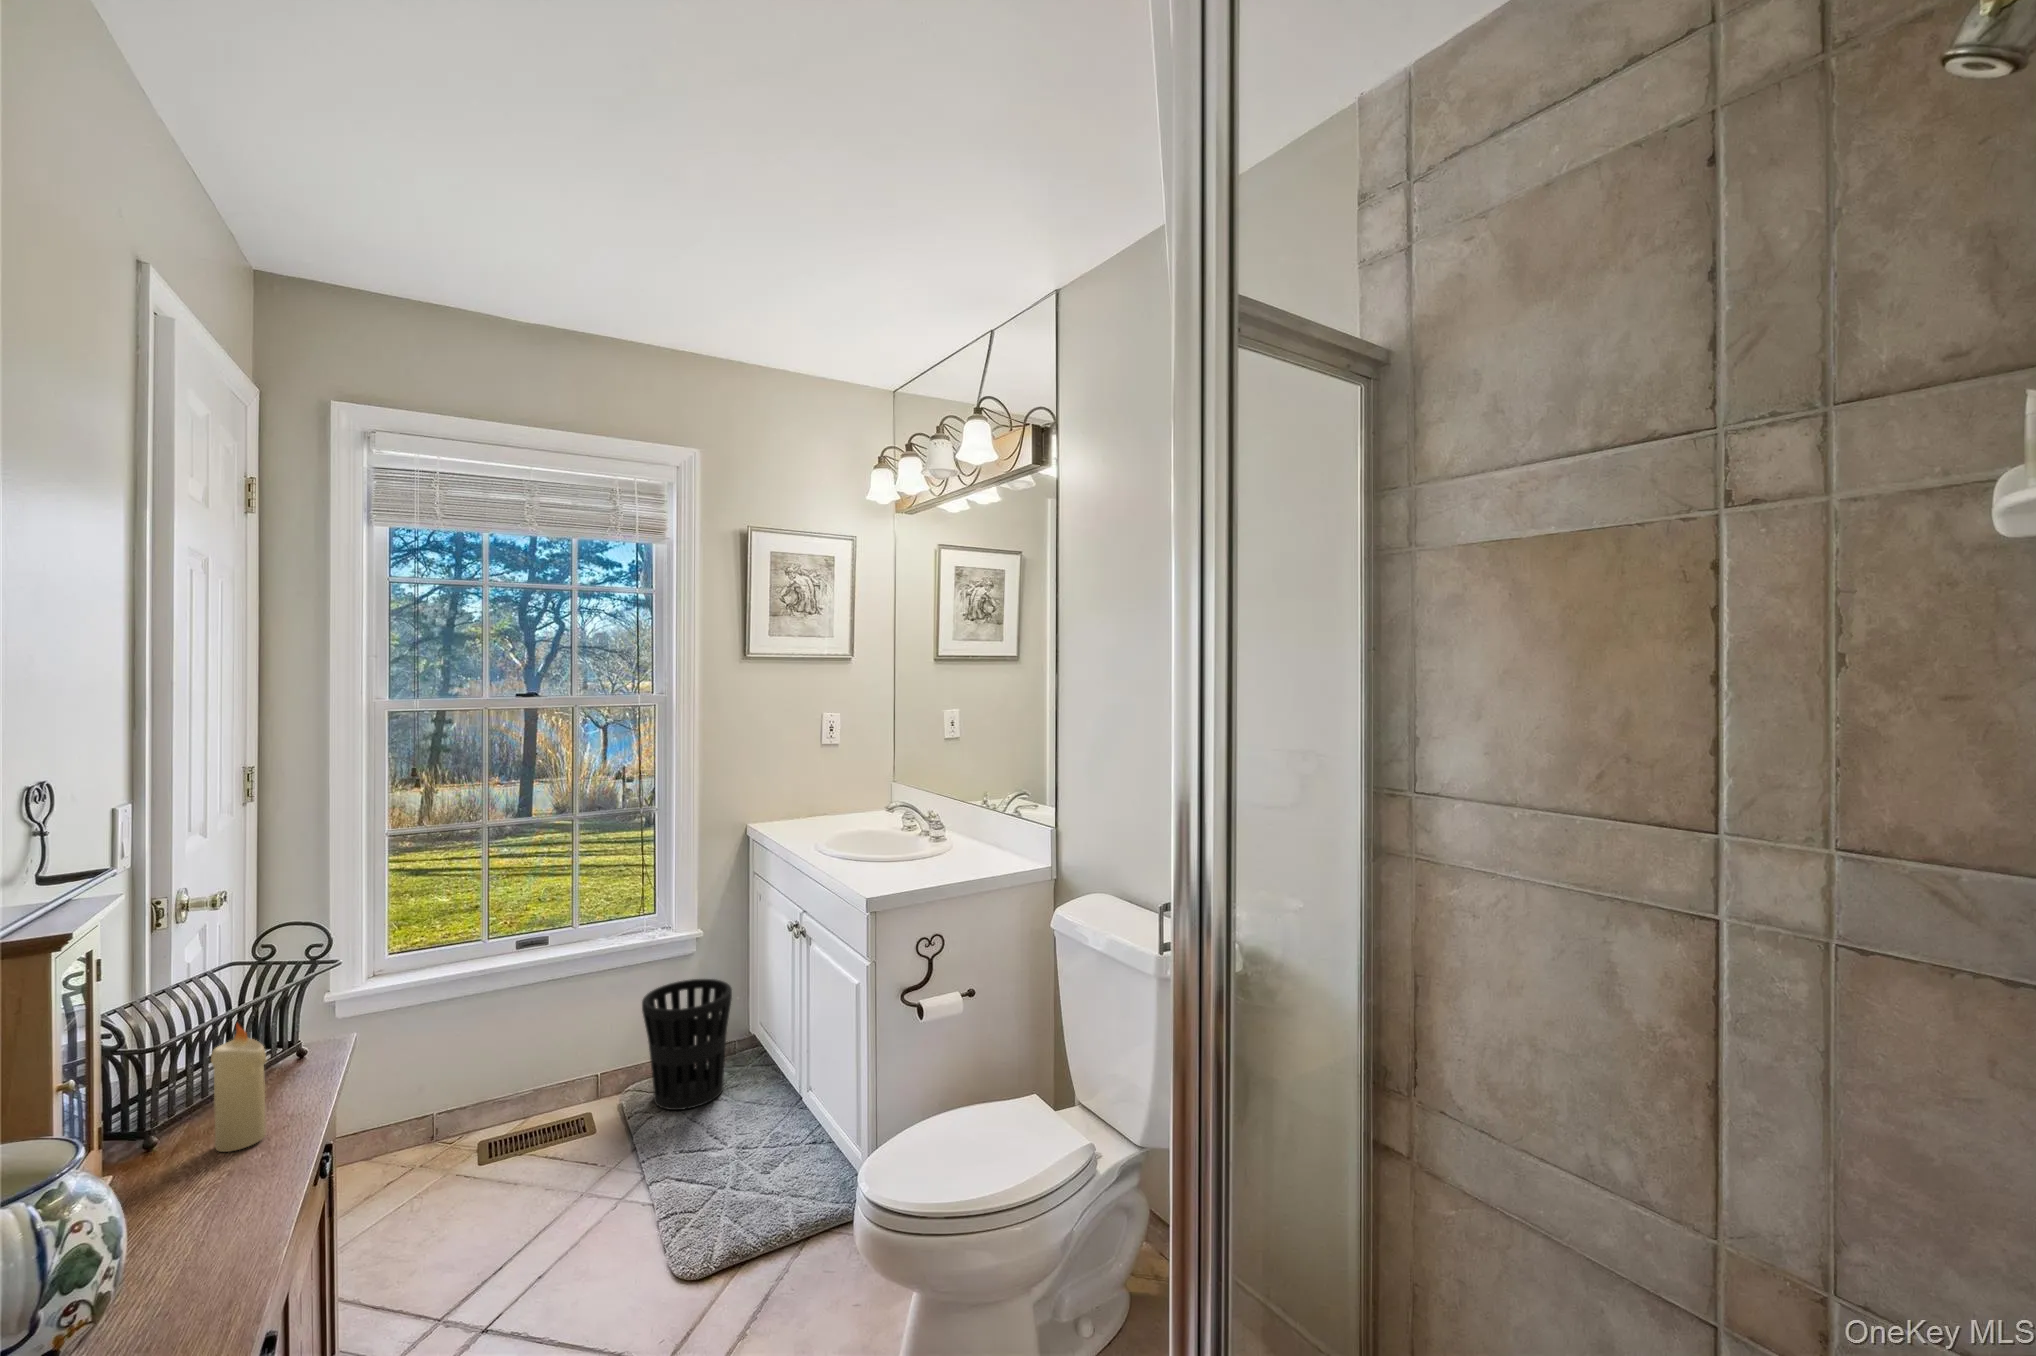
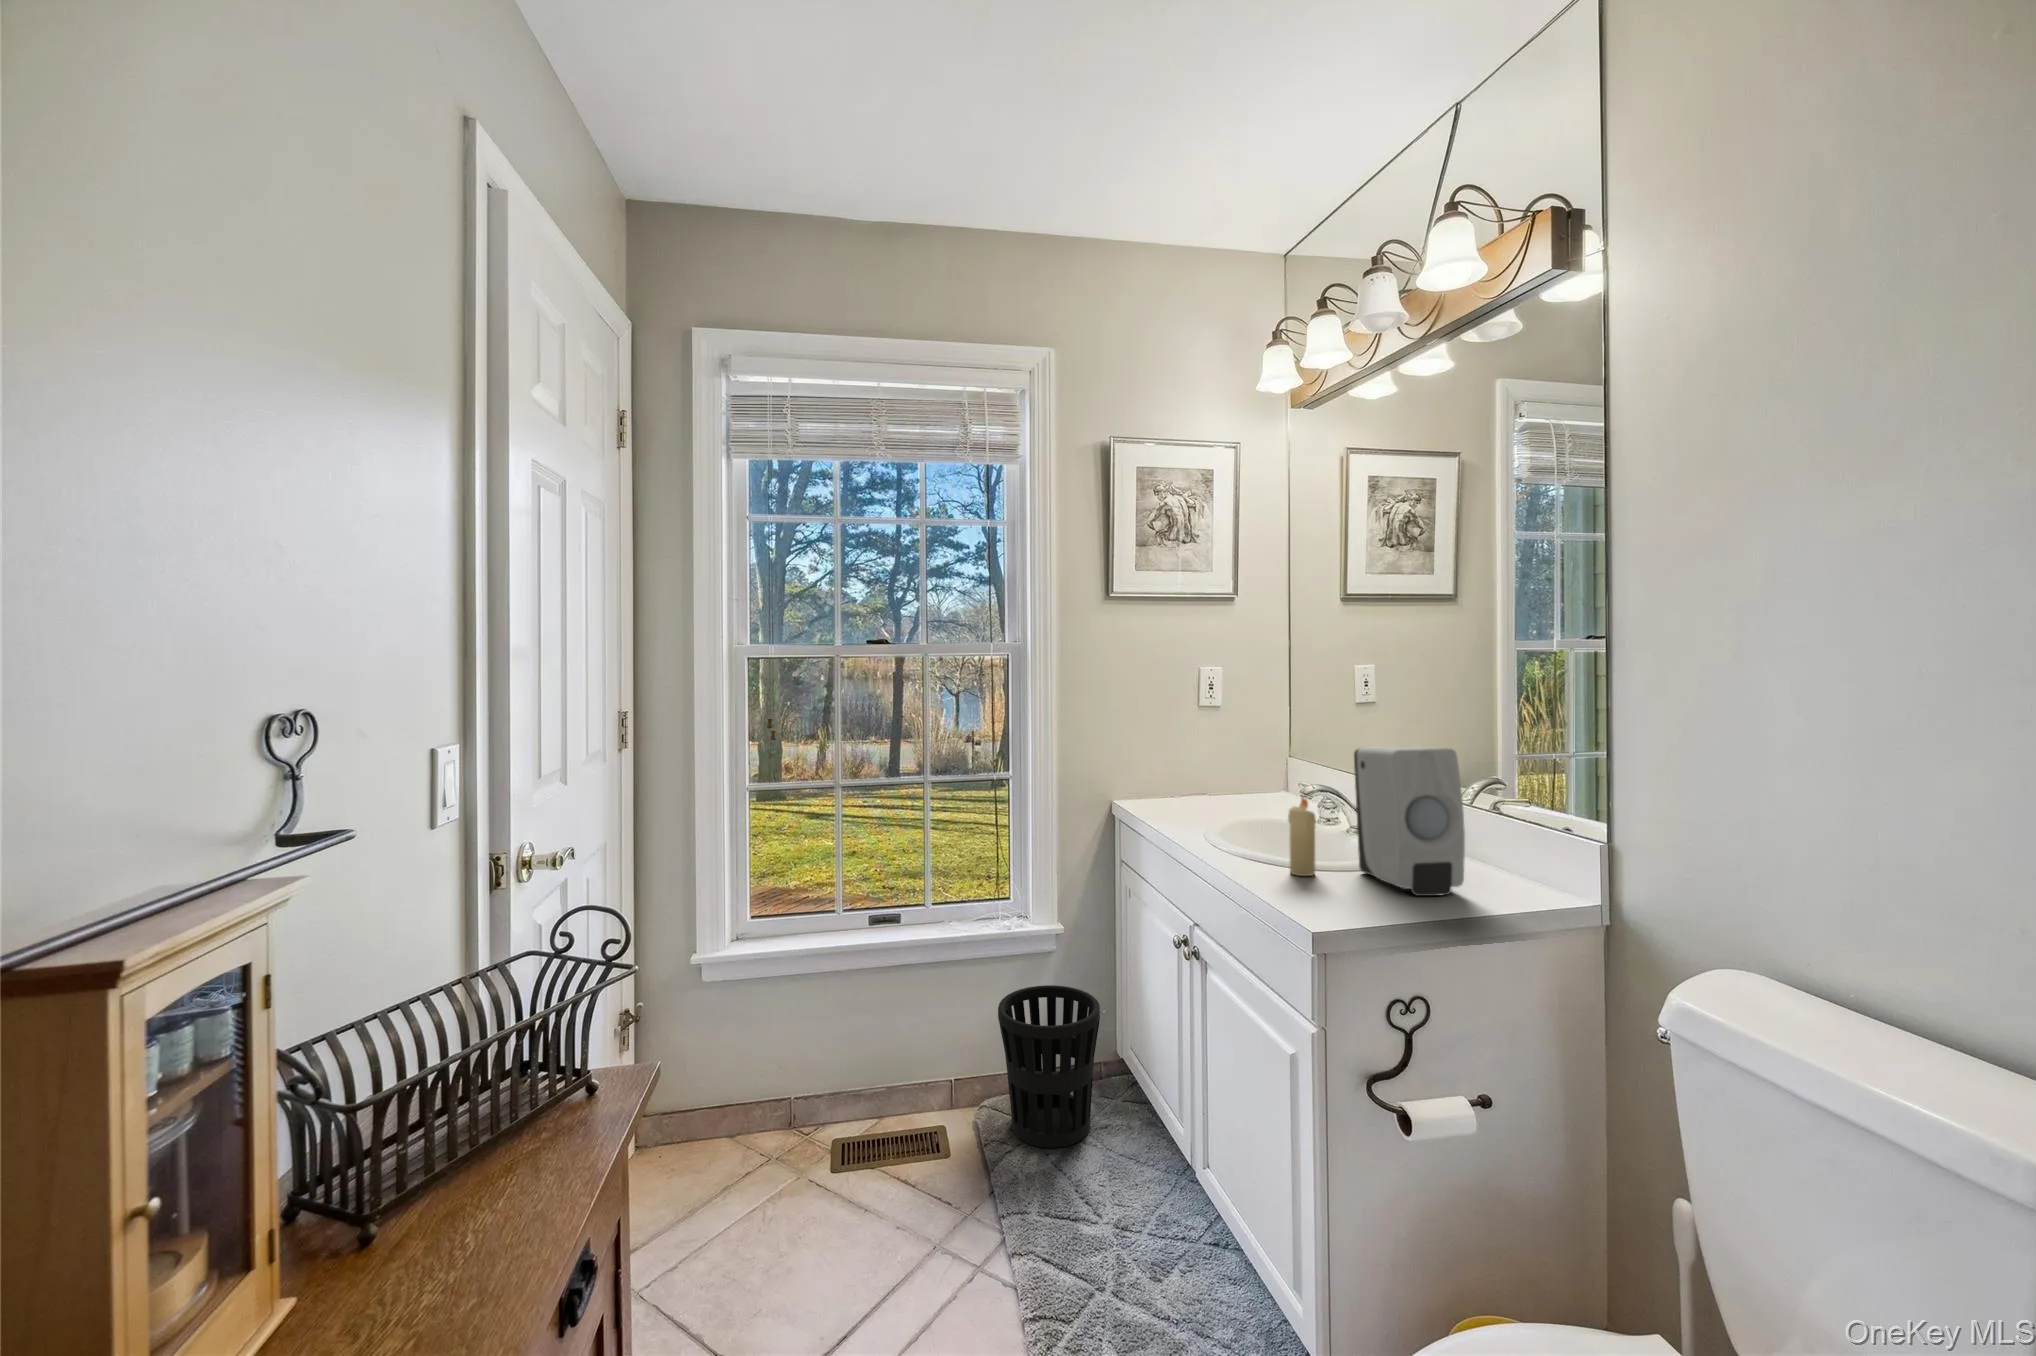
soap dispenser: none [911,772,974,872] -> present [1354,747,1465,896]
candle: present [211,1024,266,1152] -> present [1288,797,1316,876]

